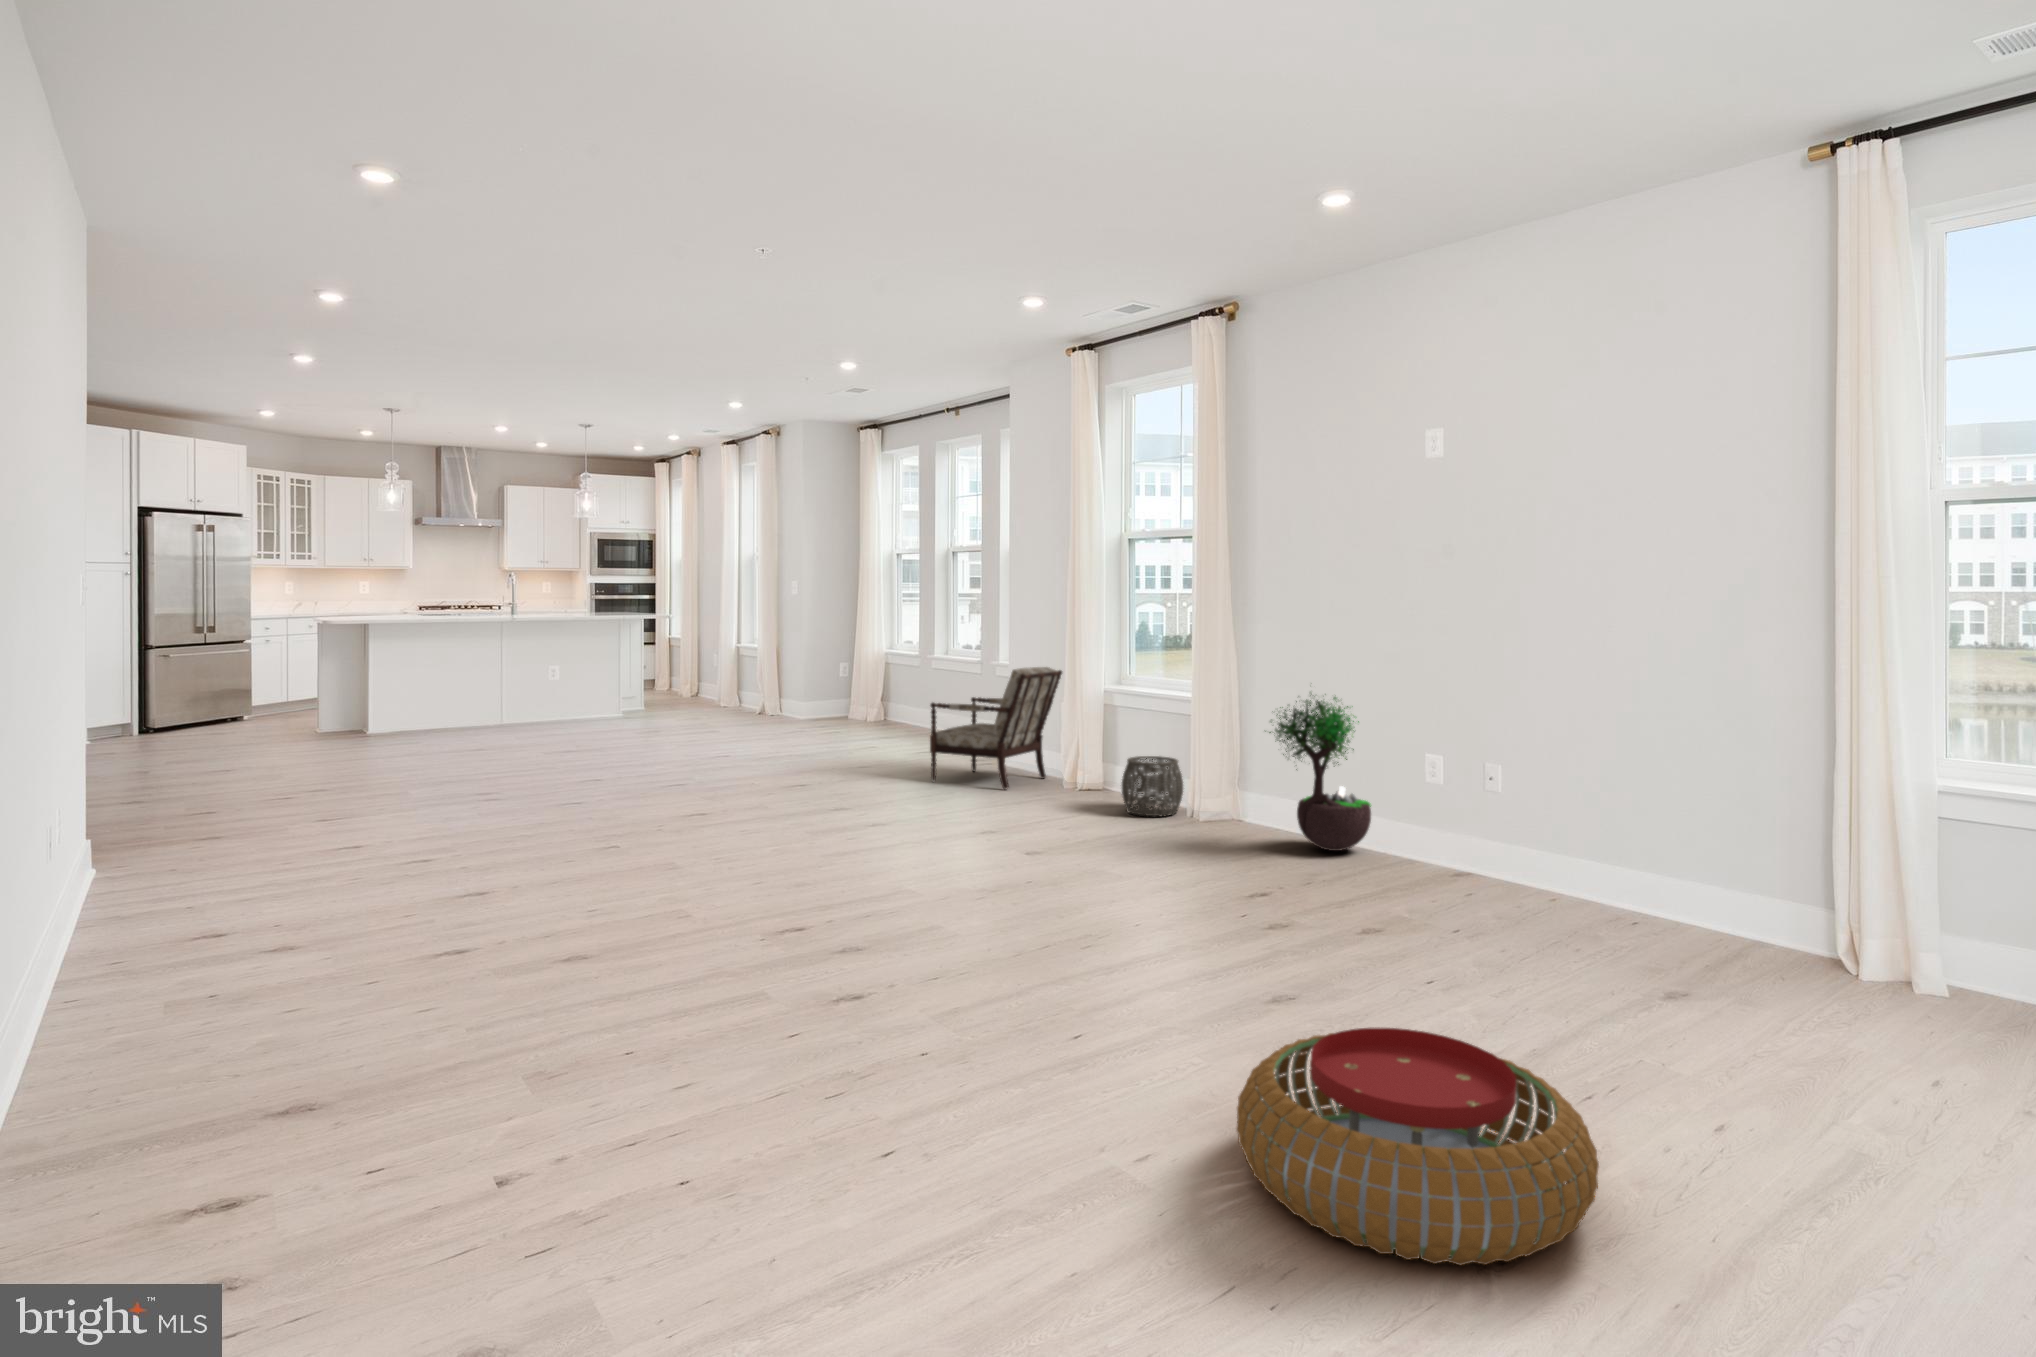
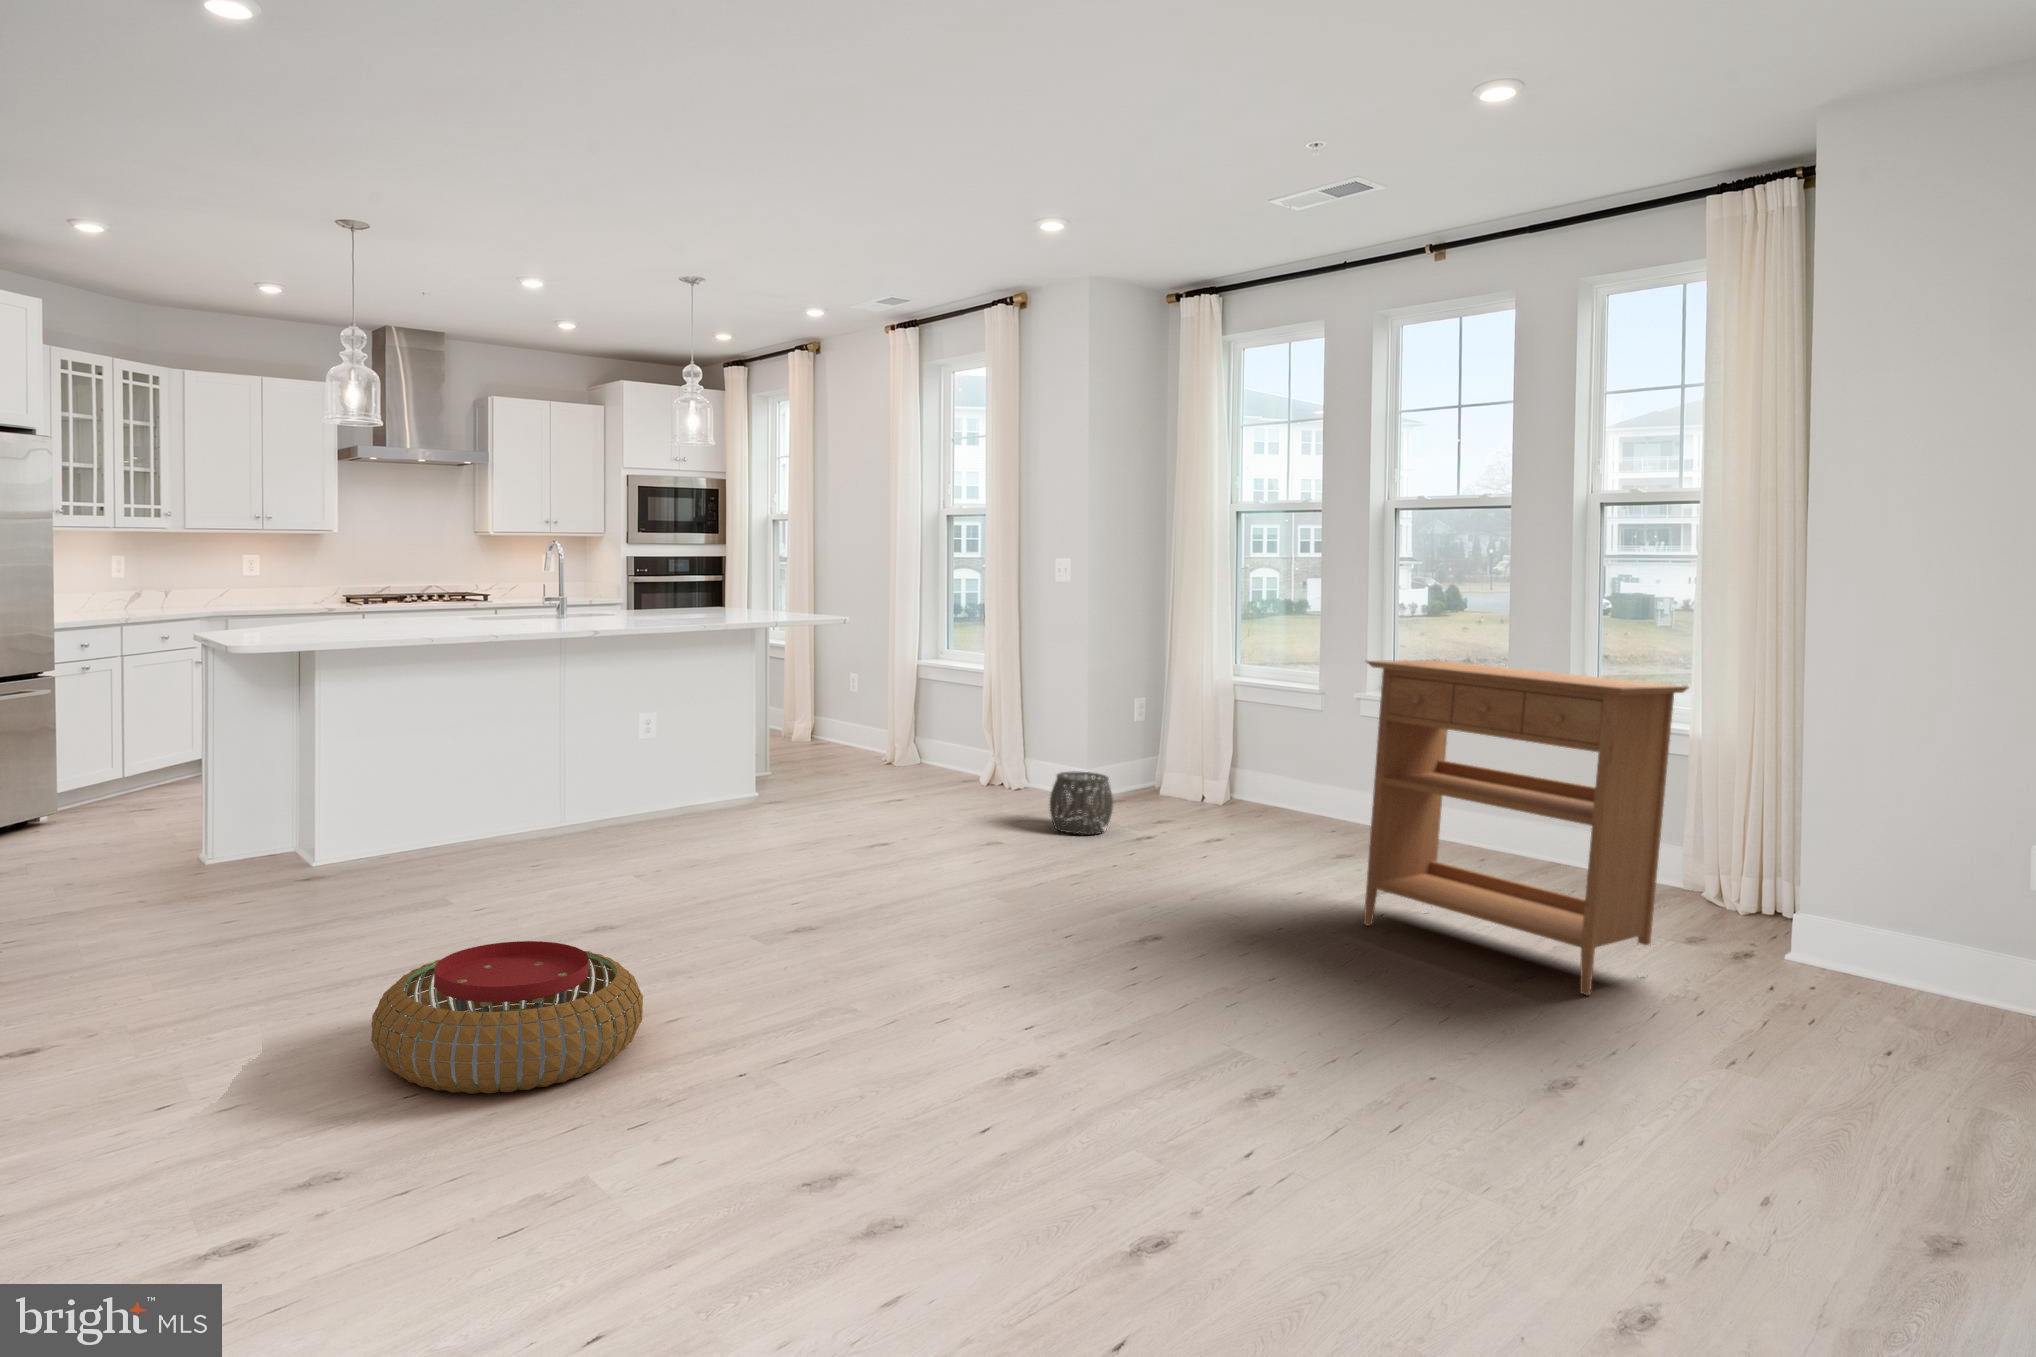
console table: none [1433,624,1785,957] -> present [1364,660,1688,995]
armchair: present [930,667,1062,789] -> none [850,672,992,800]
potted tree: present [1265,694,1371,851] -> none [1195,708,1301,878]
pouf: present [1236,1028,1599,1265] -> present [371,941,643,1094]

